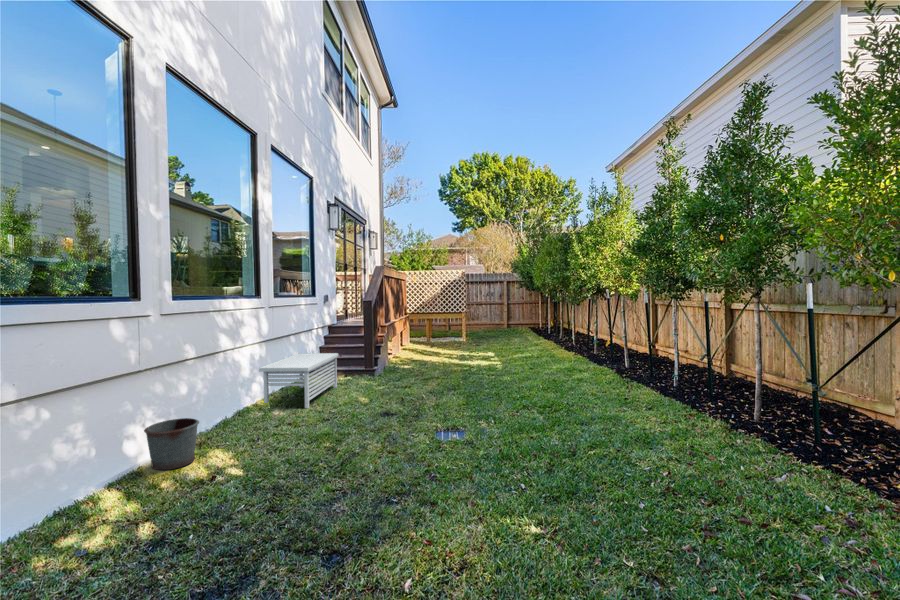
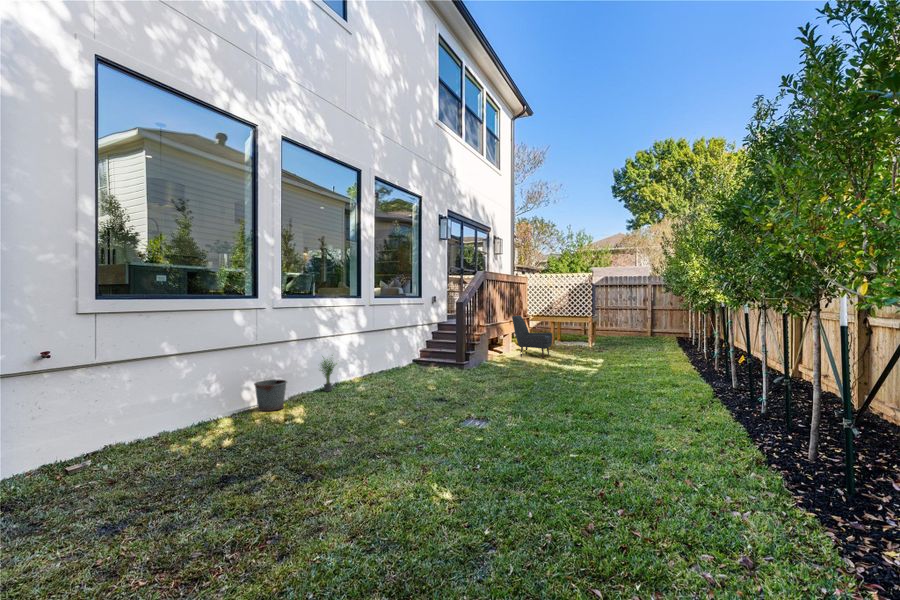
chair: none [399,312,437,354] -> present [512,316,552,358]
storage bench: present [259,353,338,408] -> none [356,346,427,389]
potted plant: none [218,370,252,424] -> present [321,357,335,392]

